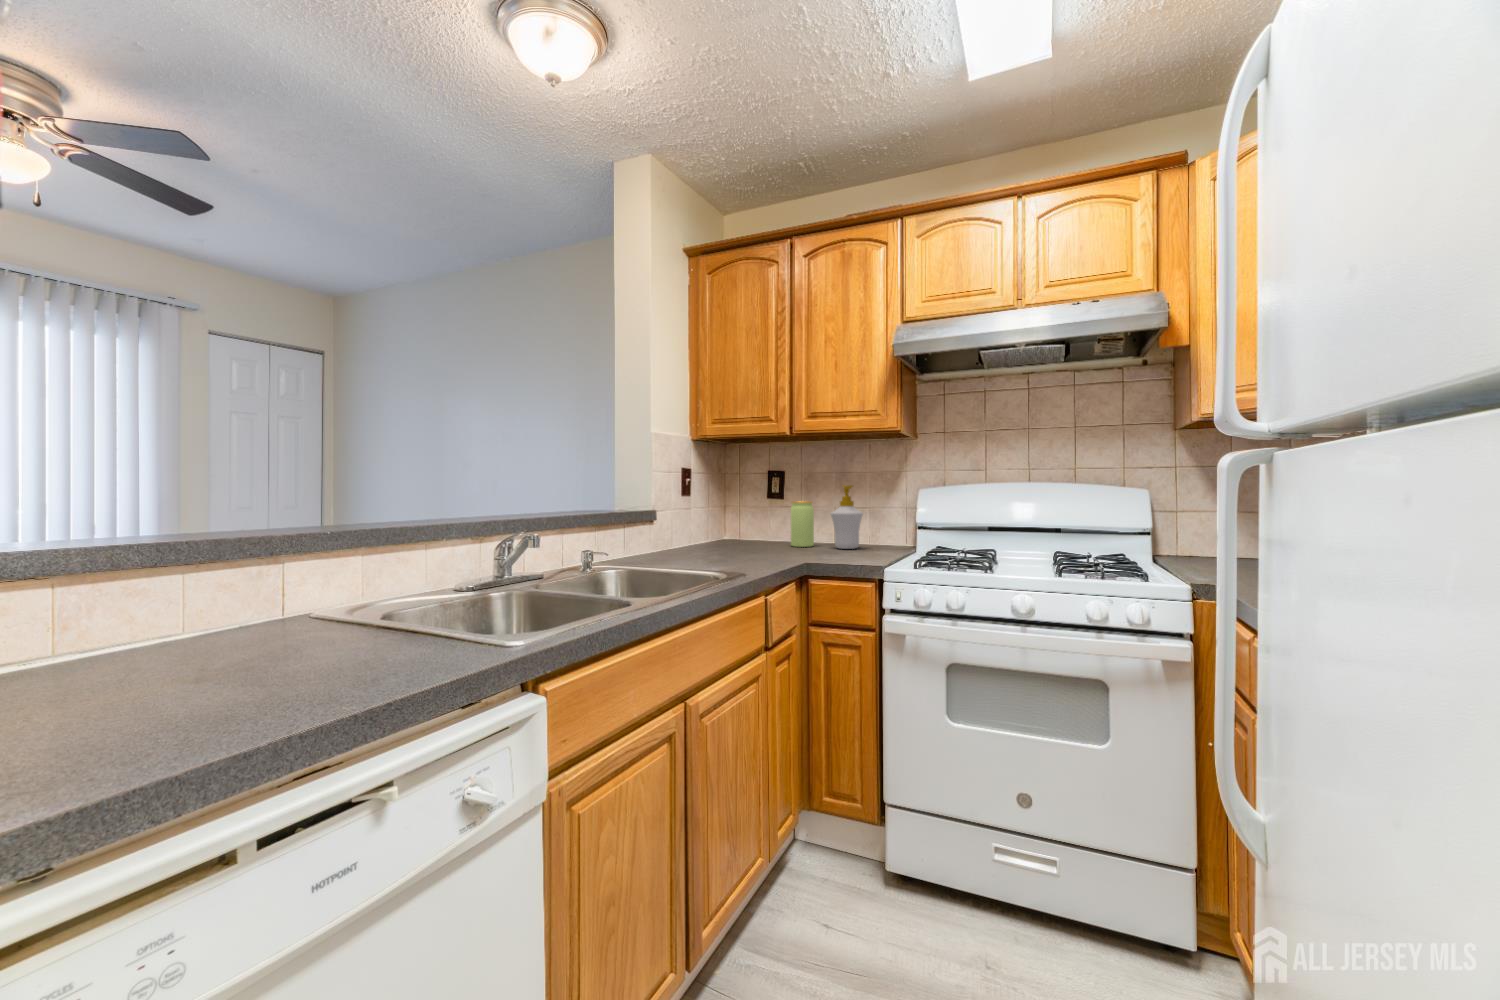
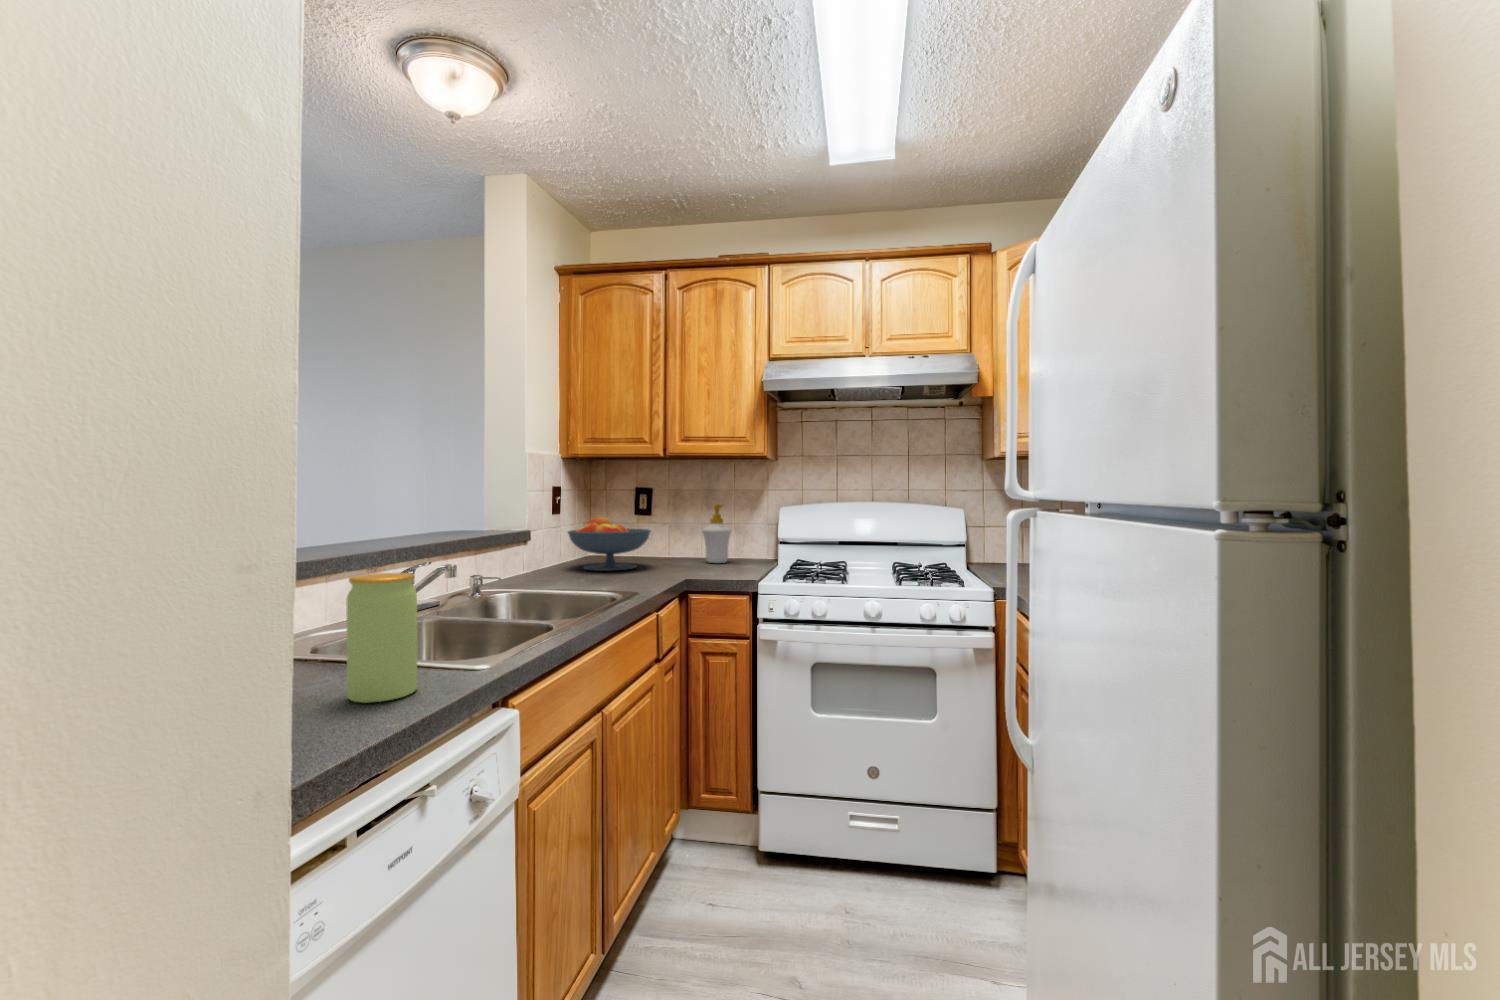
fruit bowl: none [689,498,774,553] -> present [568,517,651,571]
jar: present [791,501,814,547] -> present [346,573,417,703]

